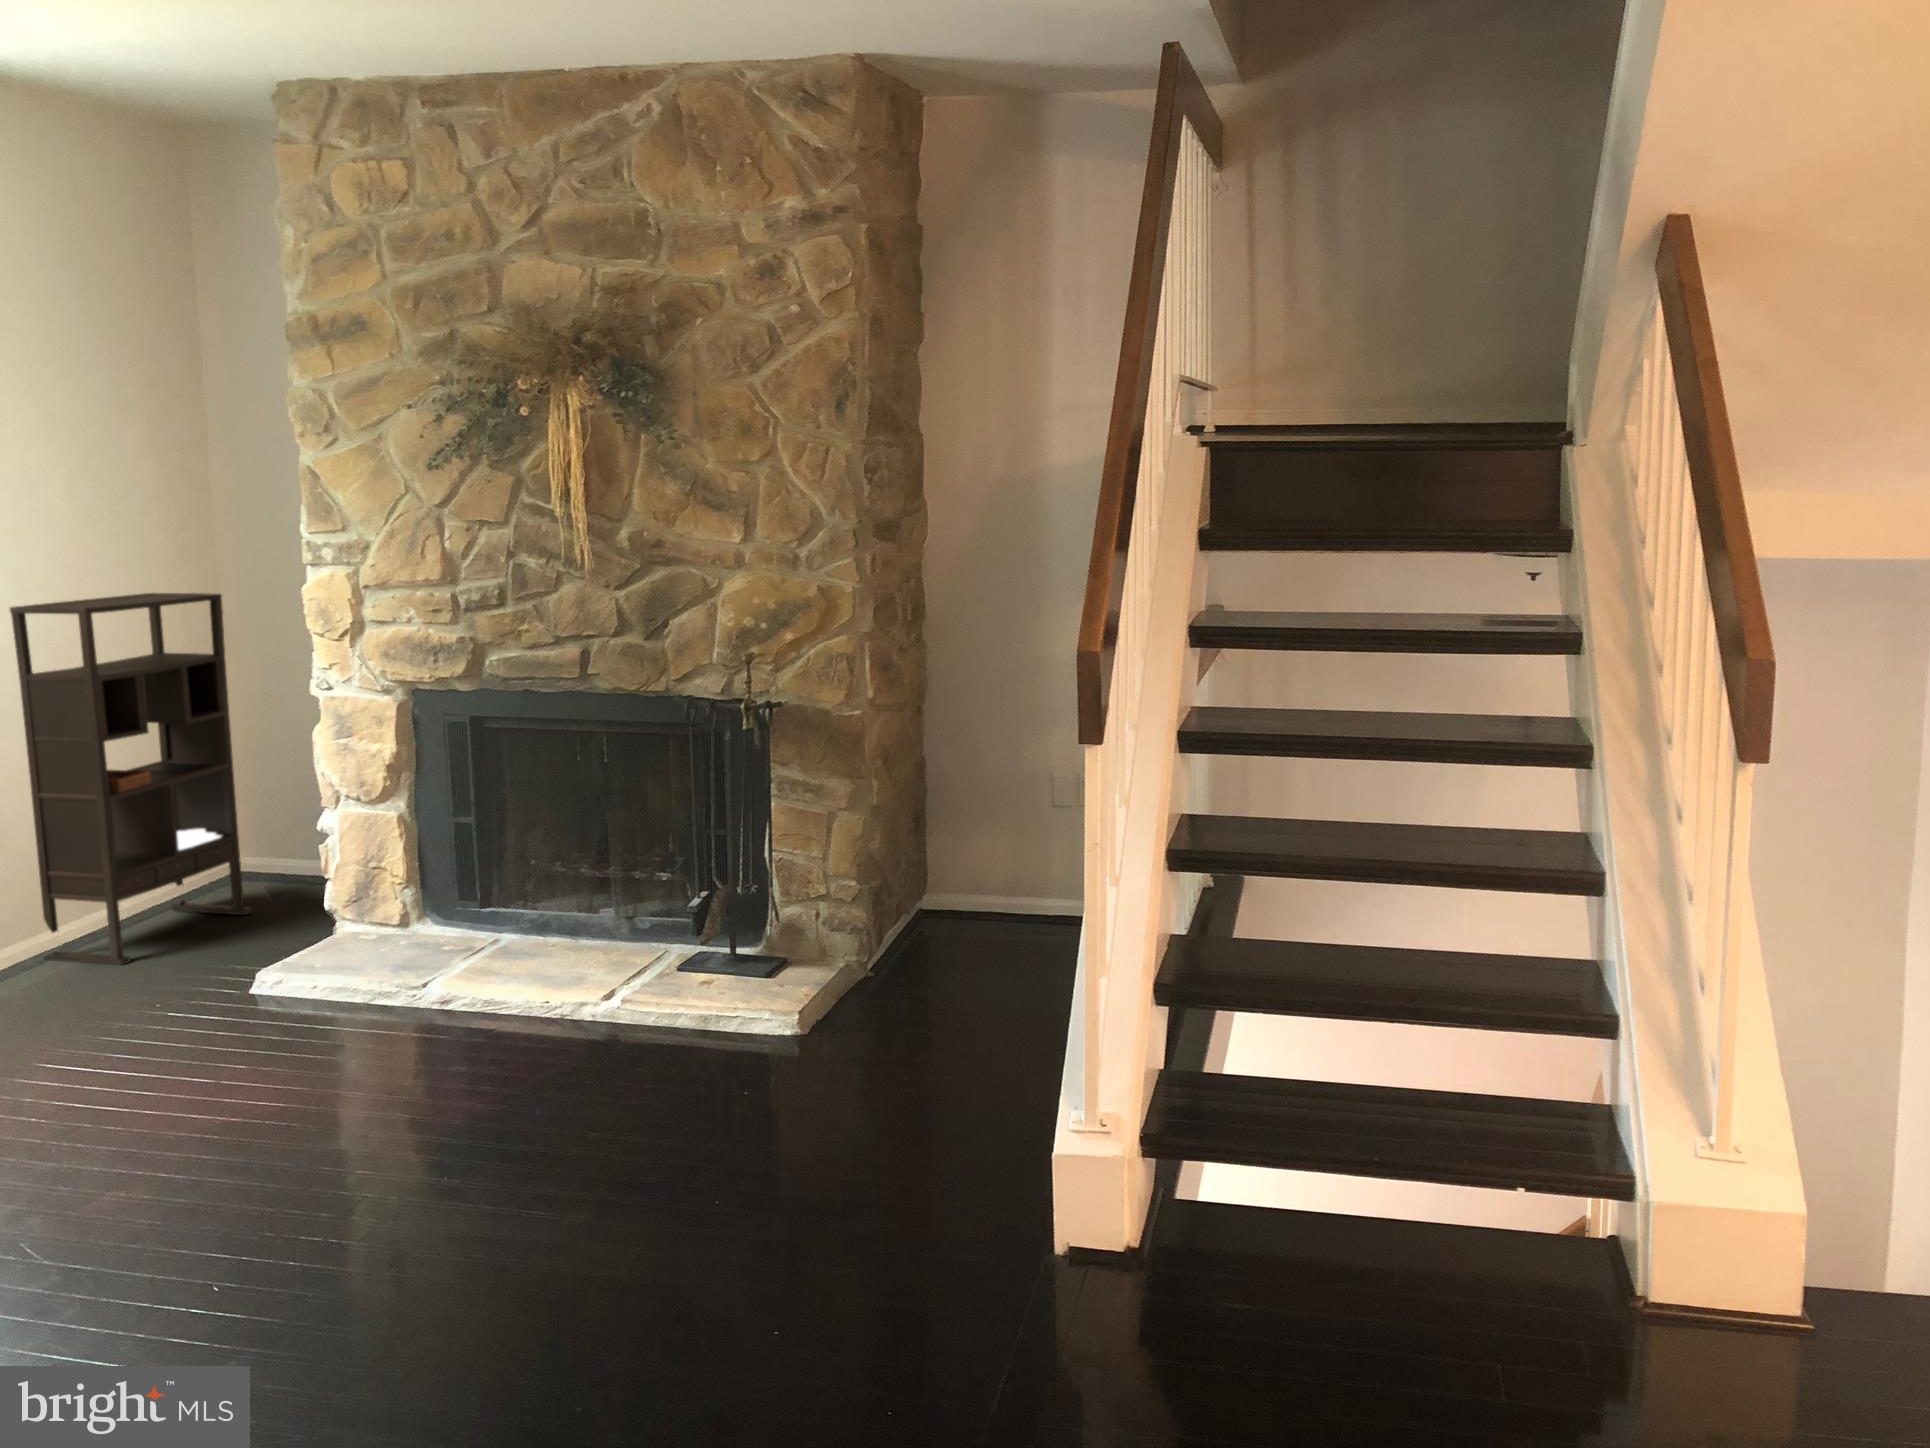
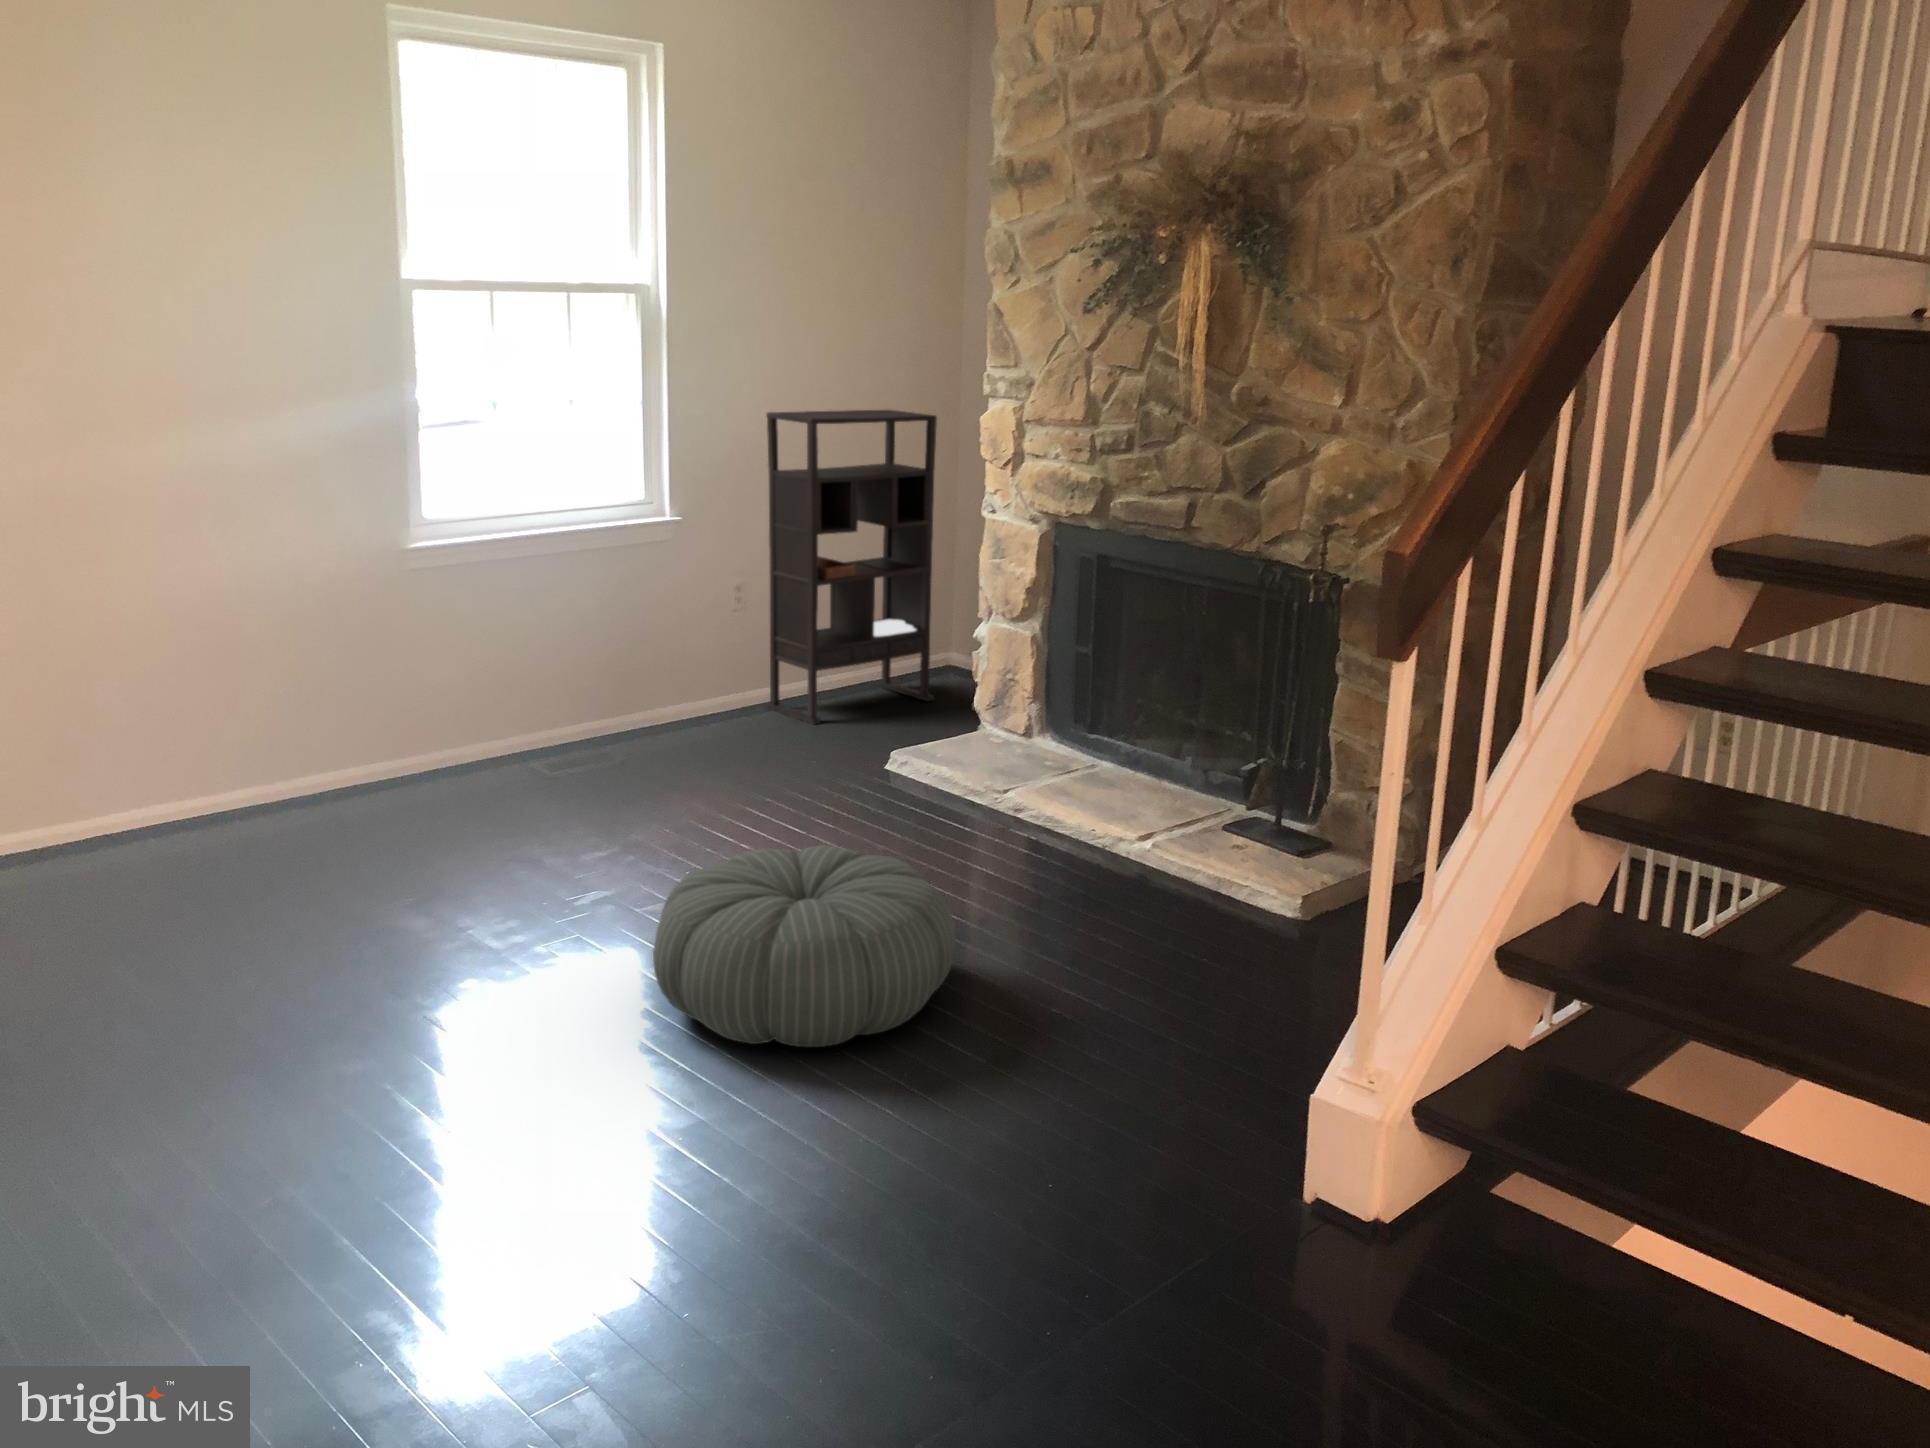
pouf: none [182,1058,547,1304] -> present [653,846,955,1047]

